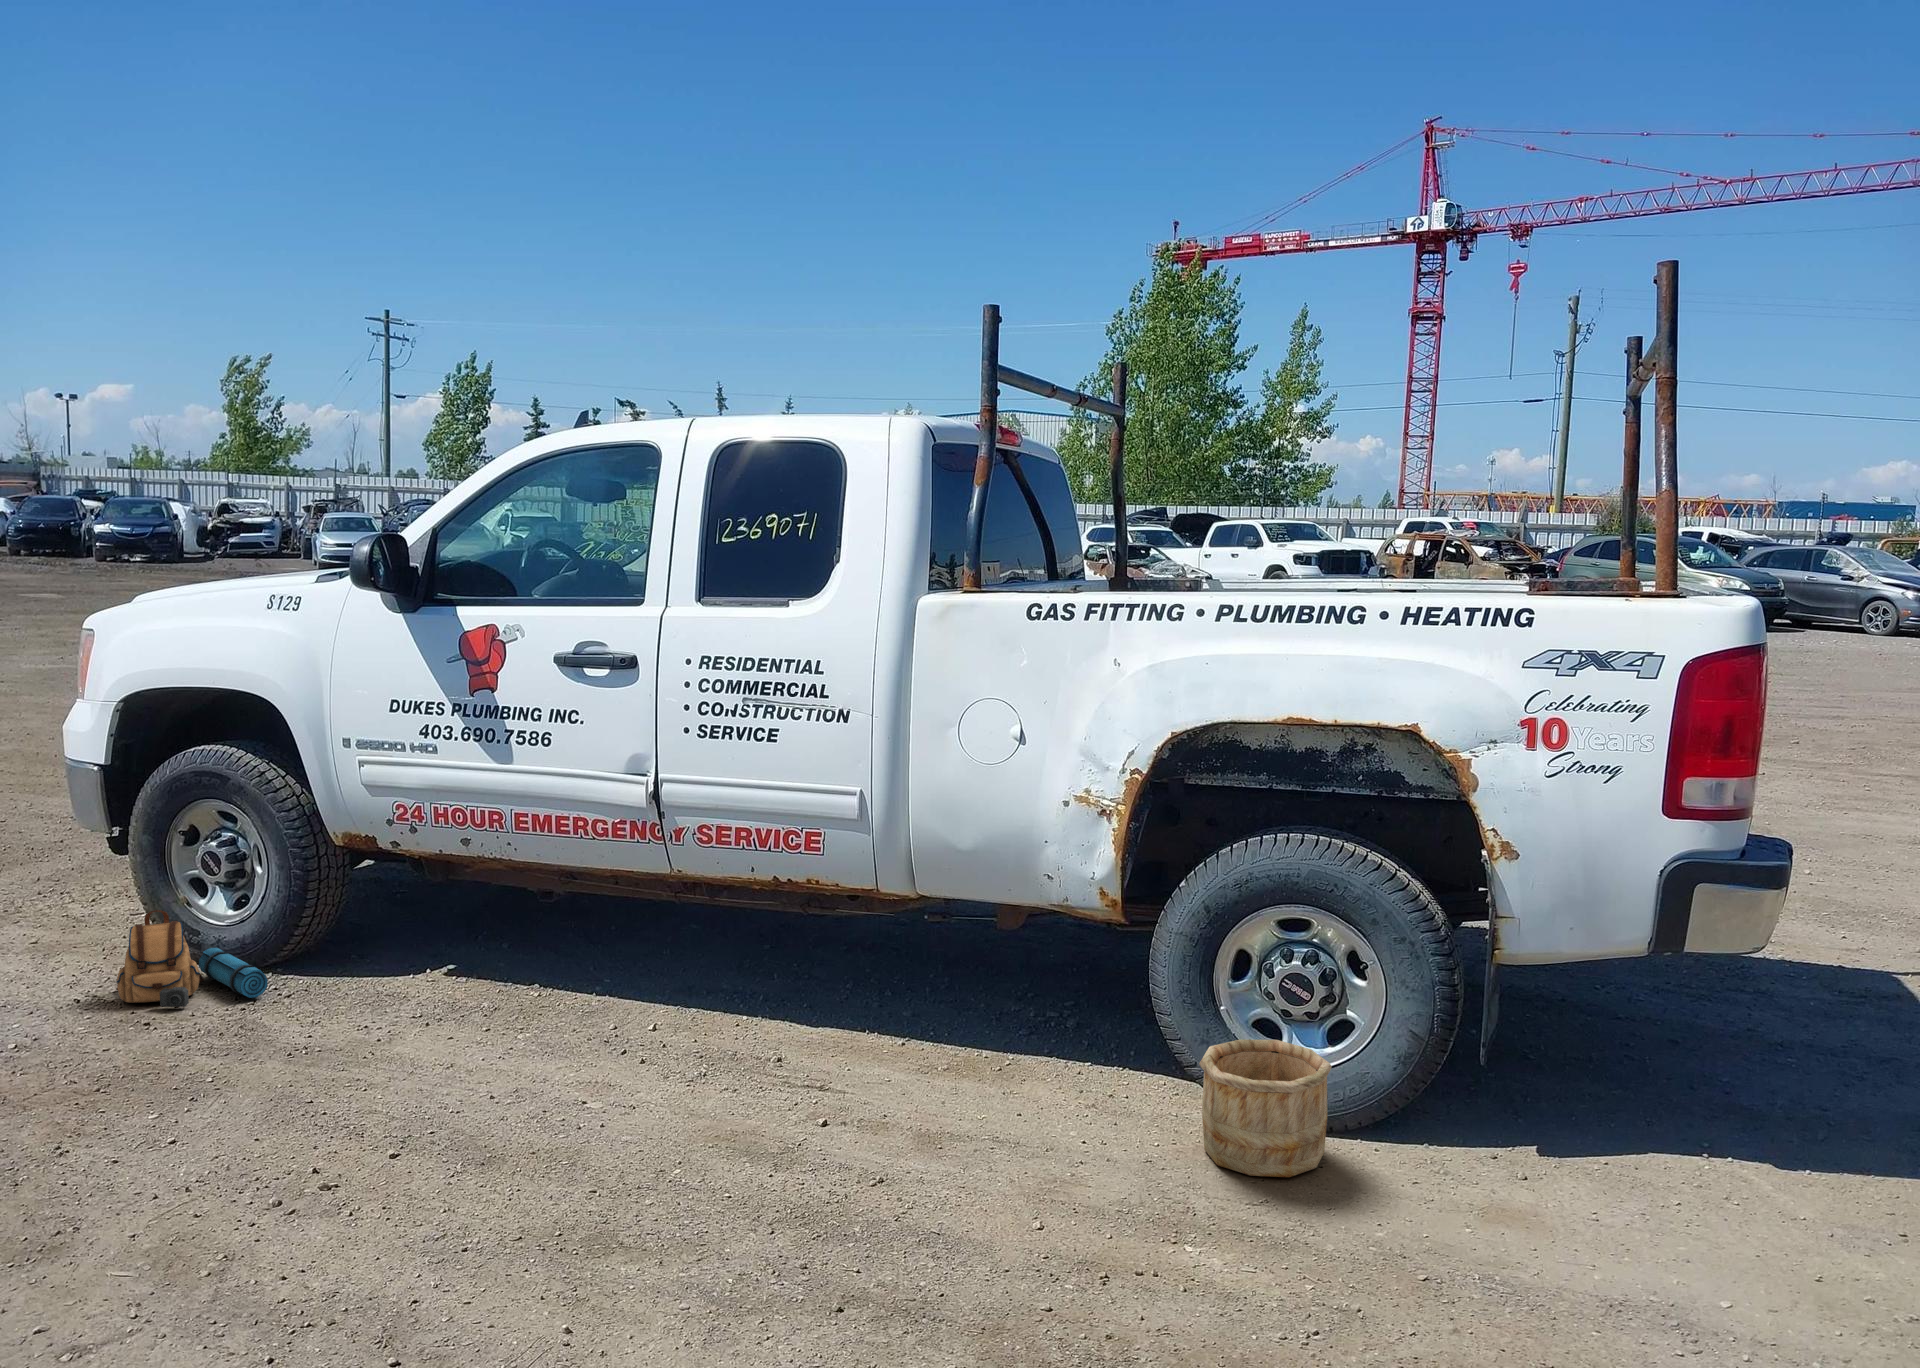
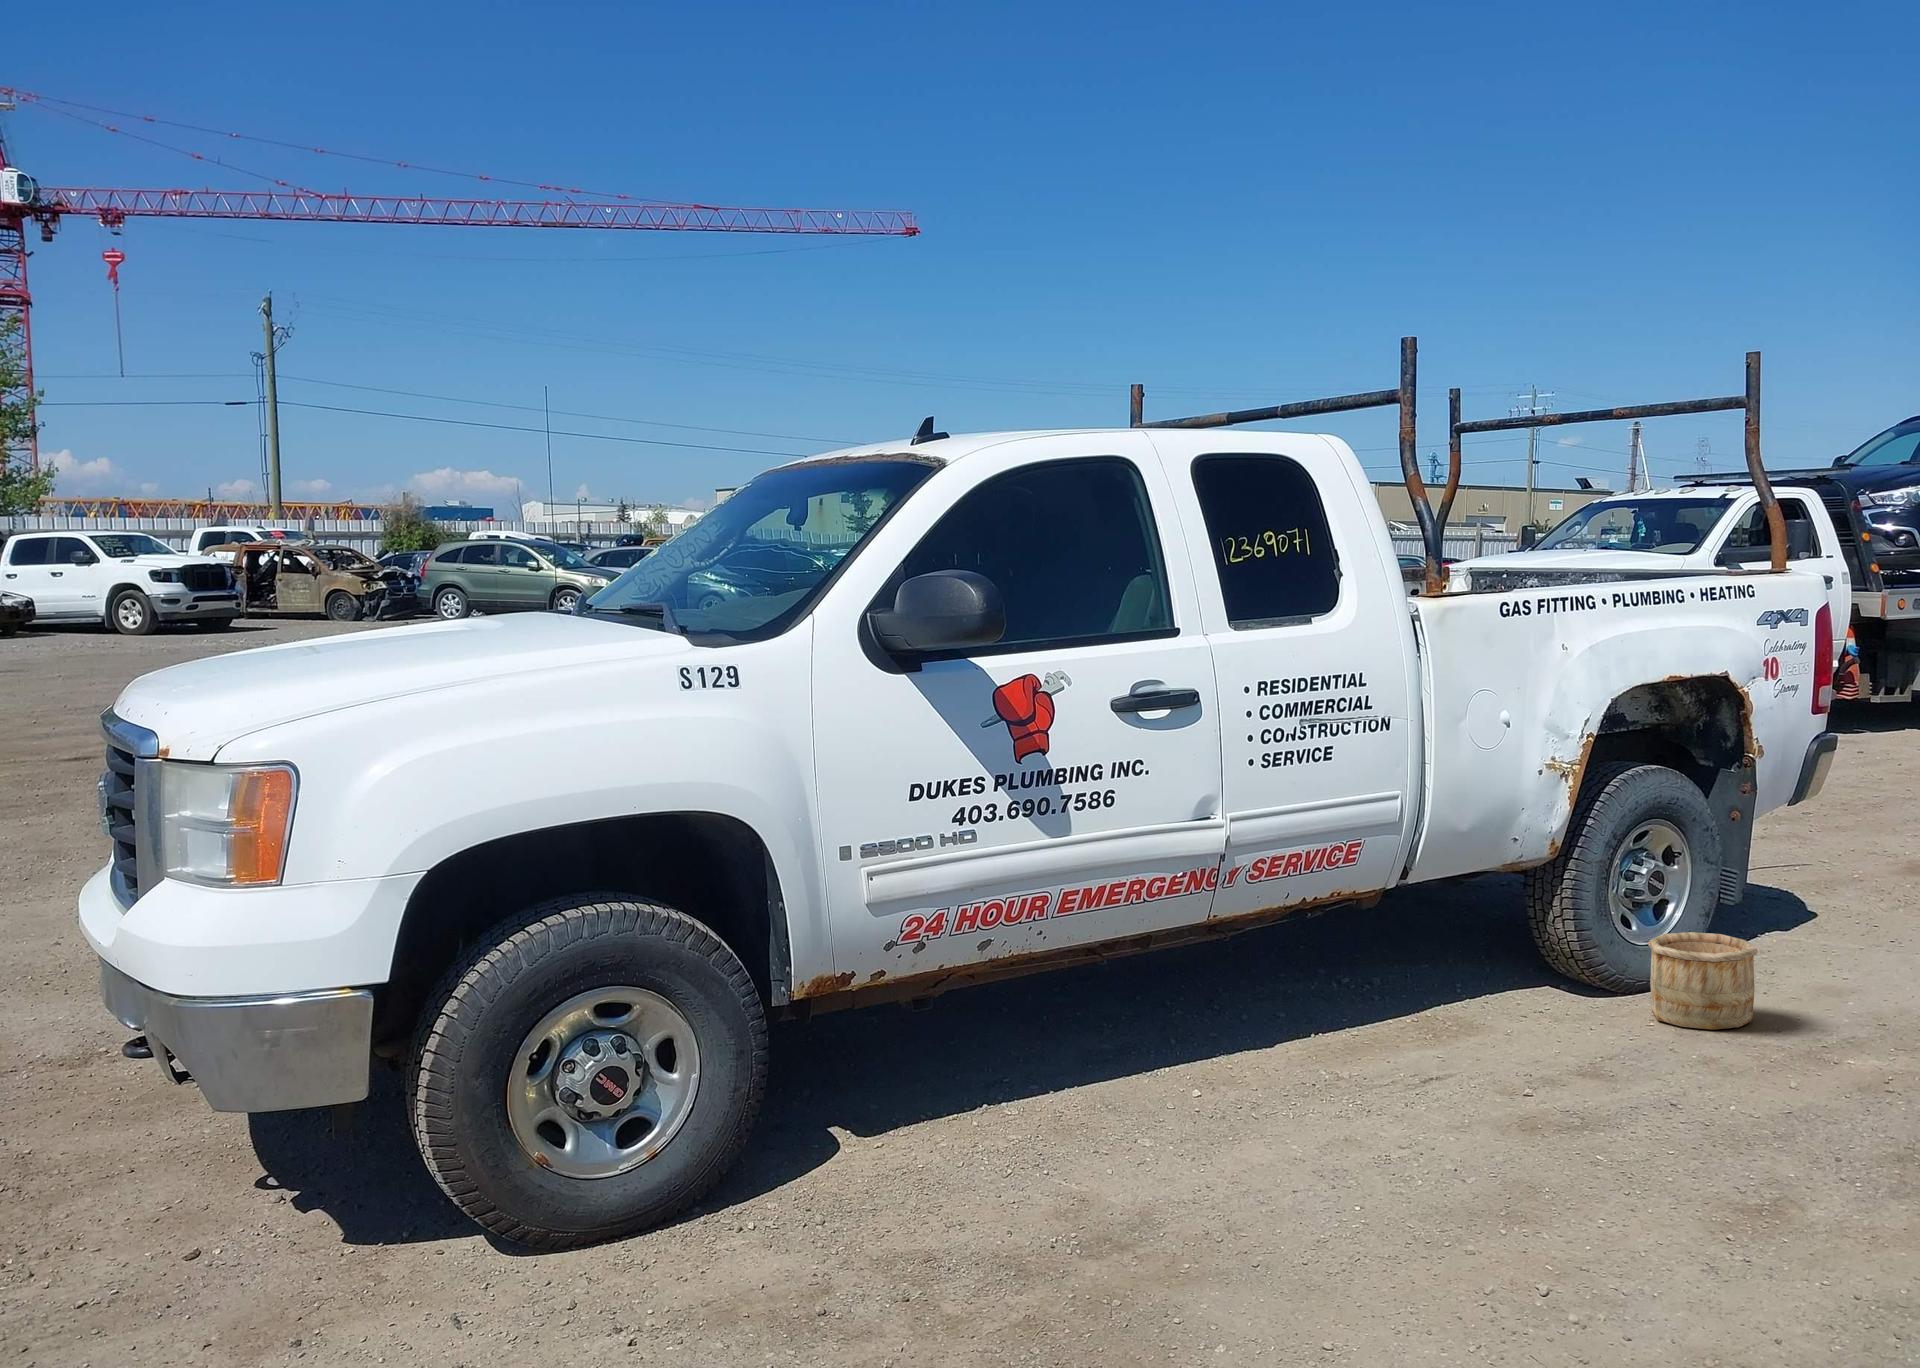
backpack: present [116,910,268,1007] -> none [632,1138,816,1279]

